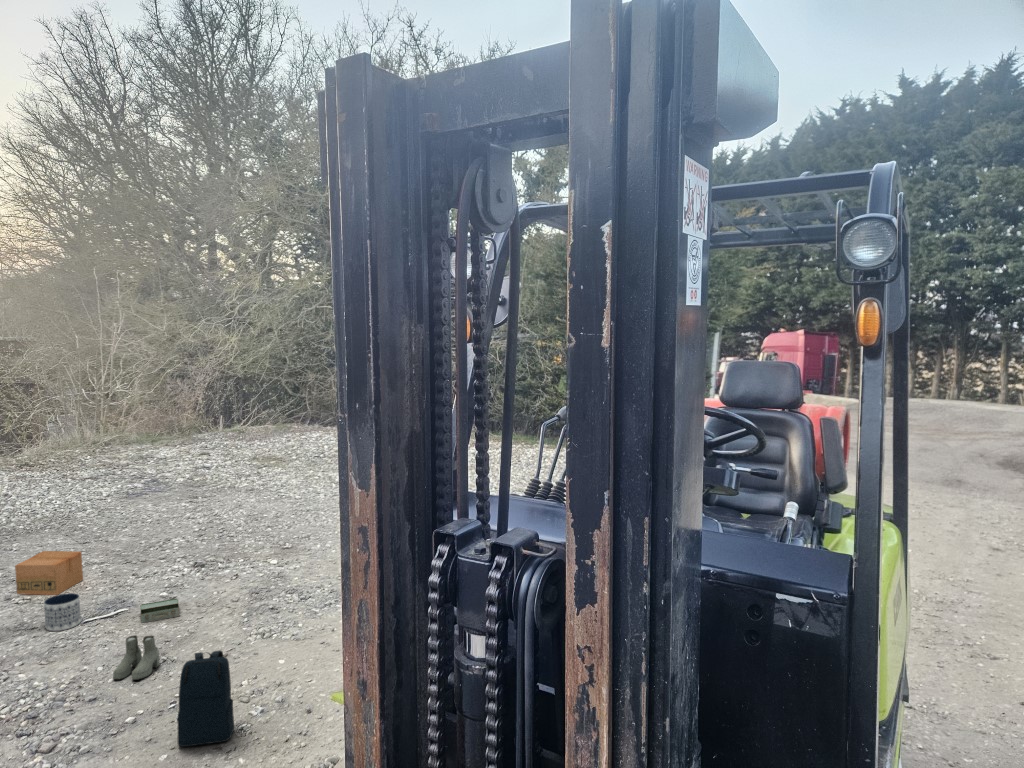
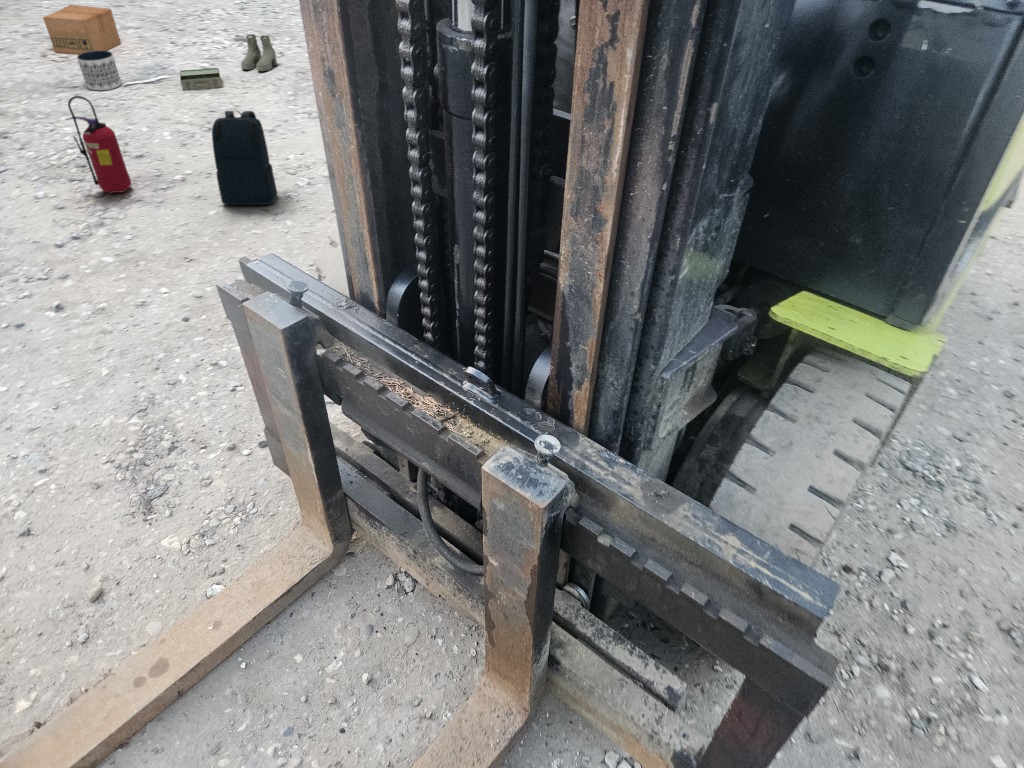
boots: present [113,635,160,680] -> present [241,34,277,71]
fire extinguisher: none [38,653,85,747] -> present [68,96,131,193]

